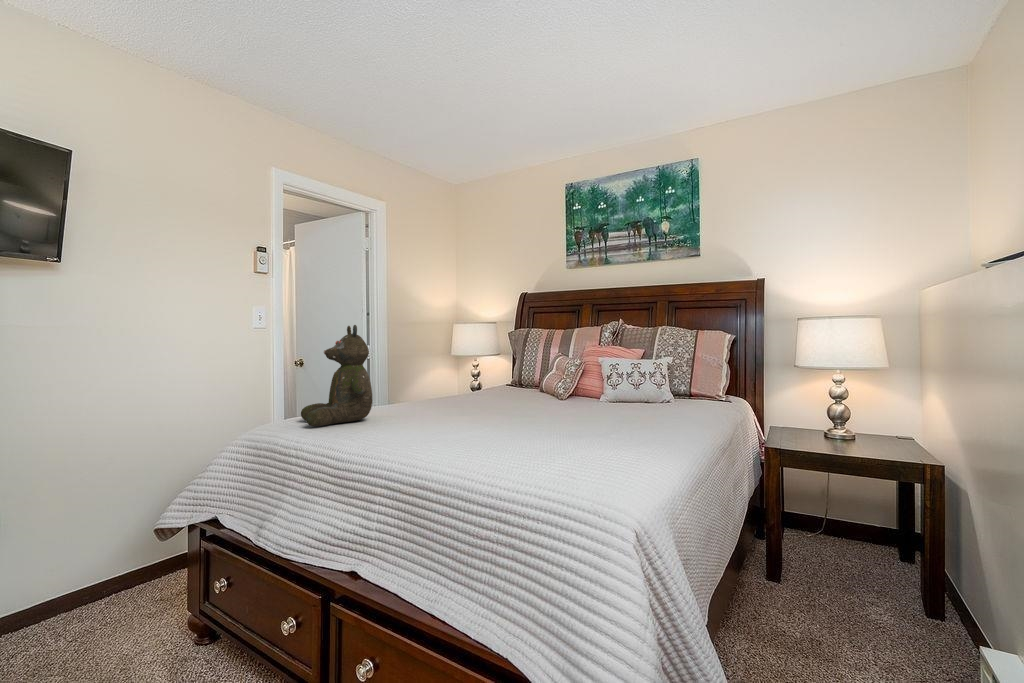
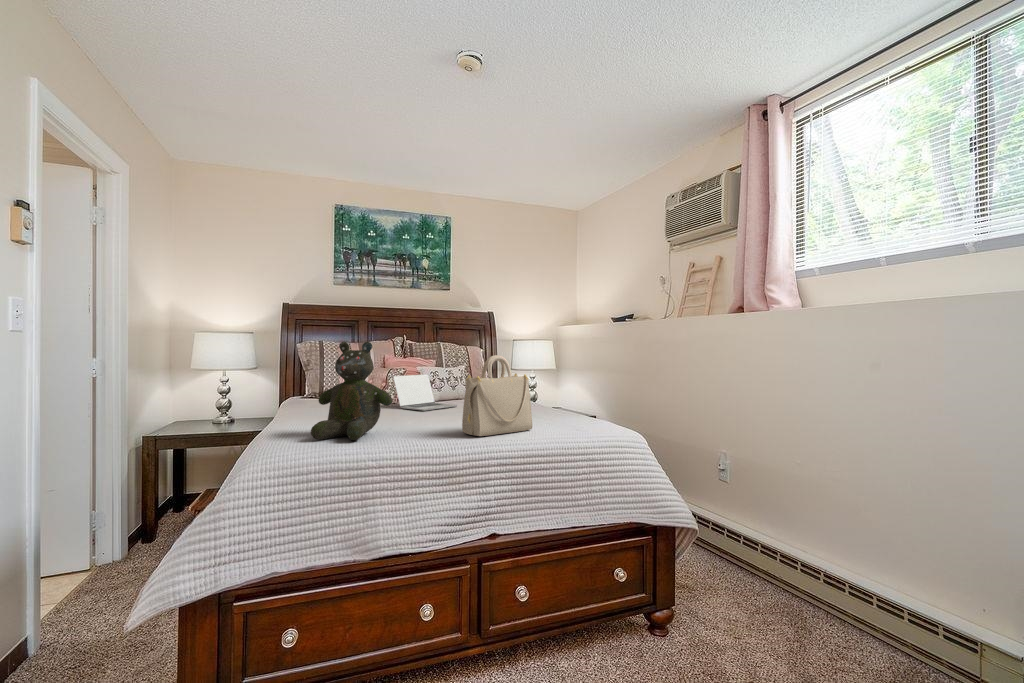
handbag: none [389,337,493,448] -> present [462,355,532,436]
laptop: none [512,363,573,406] -> present [393,374,457,411]

